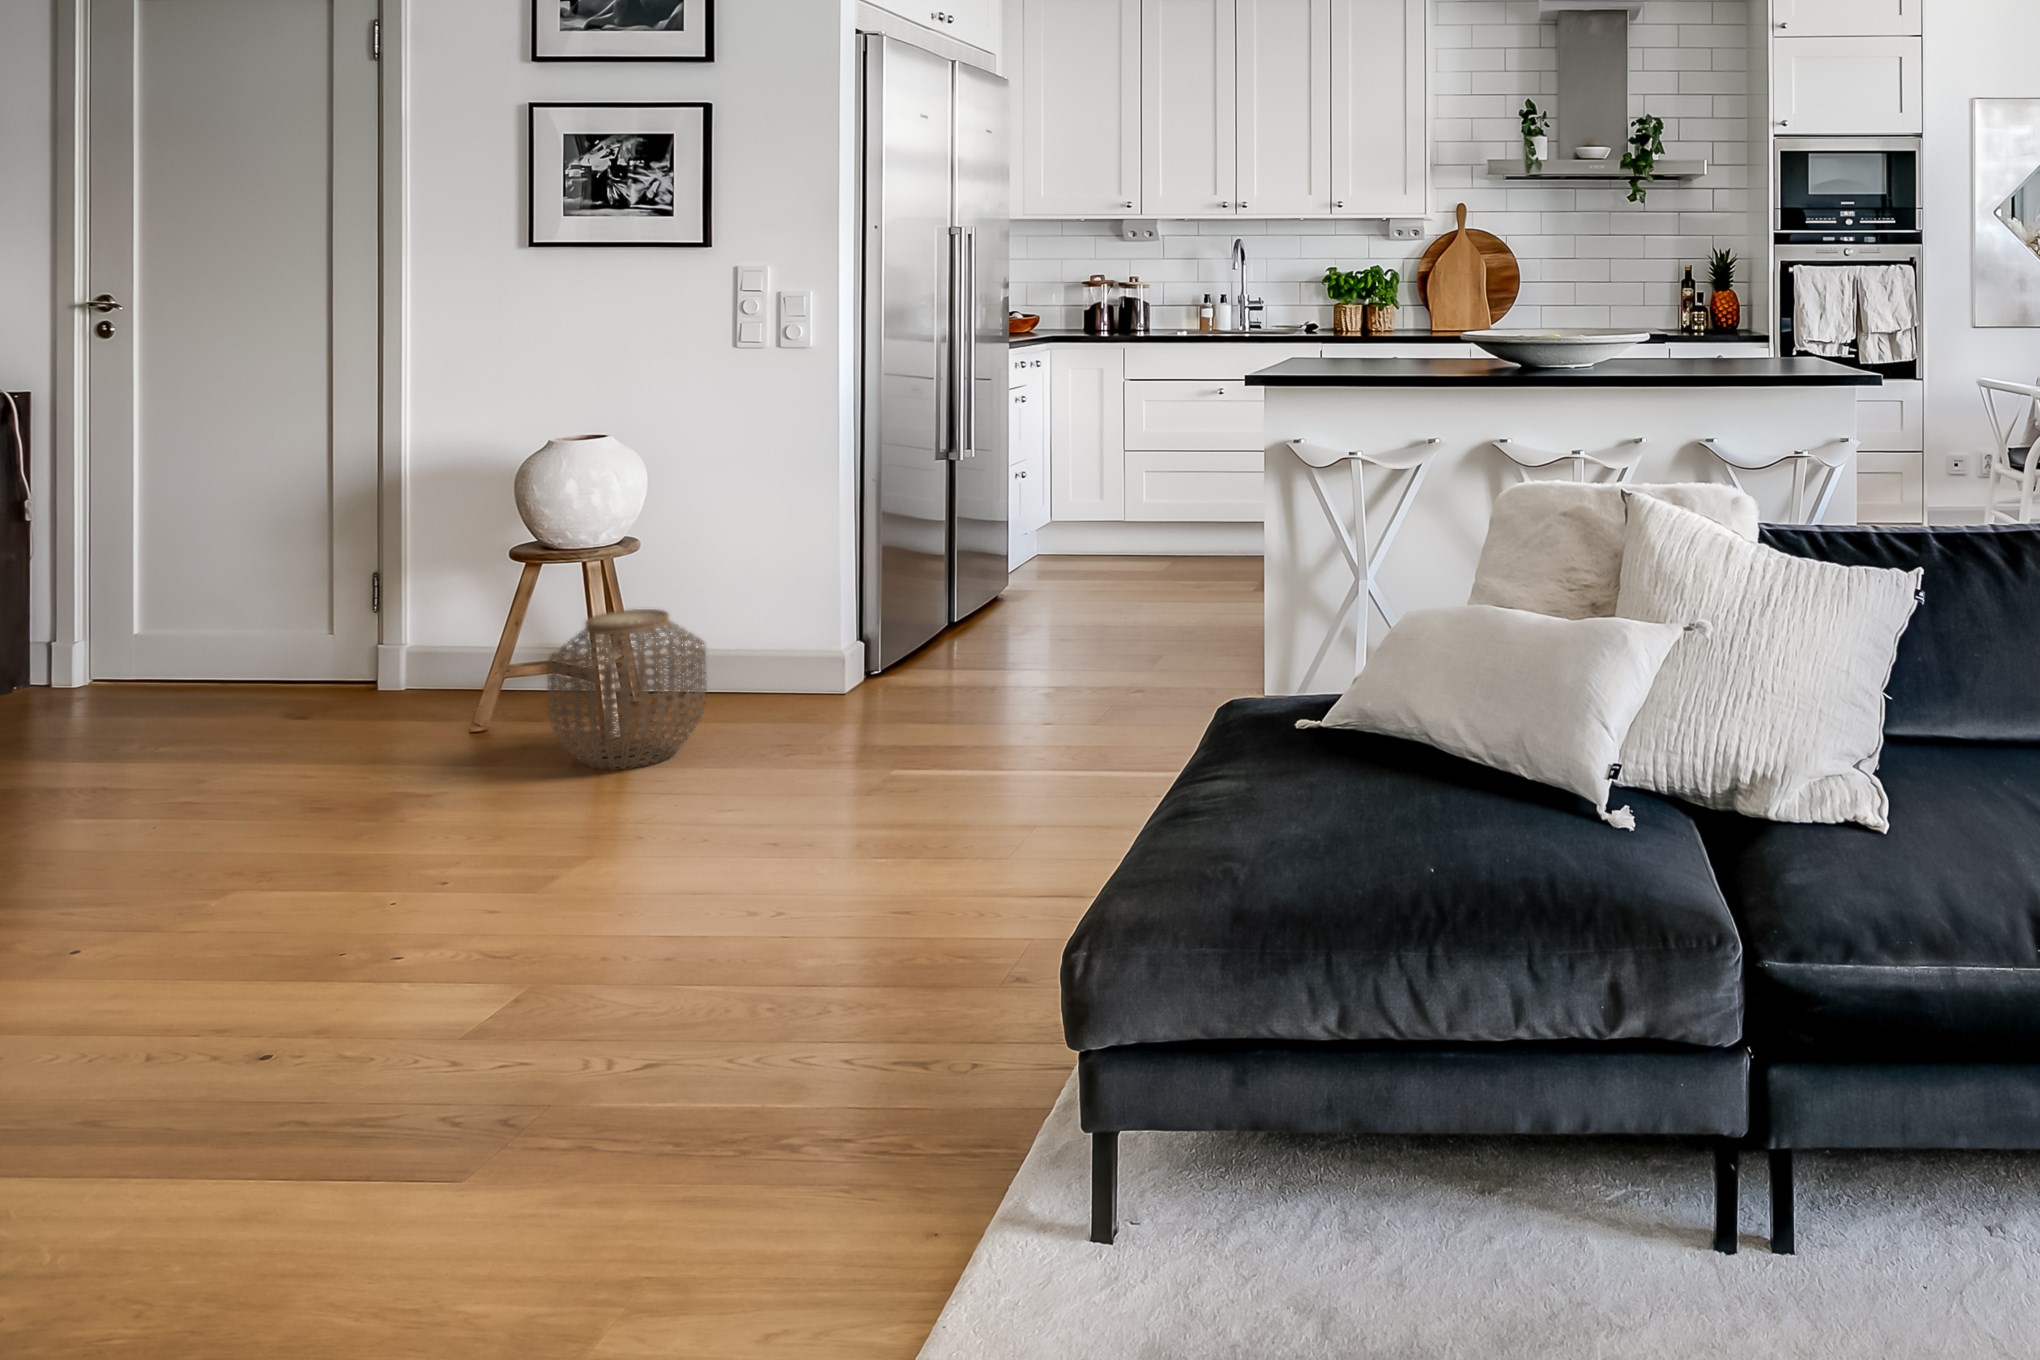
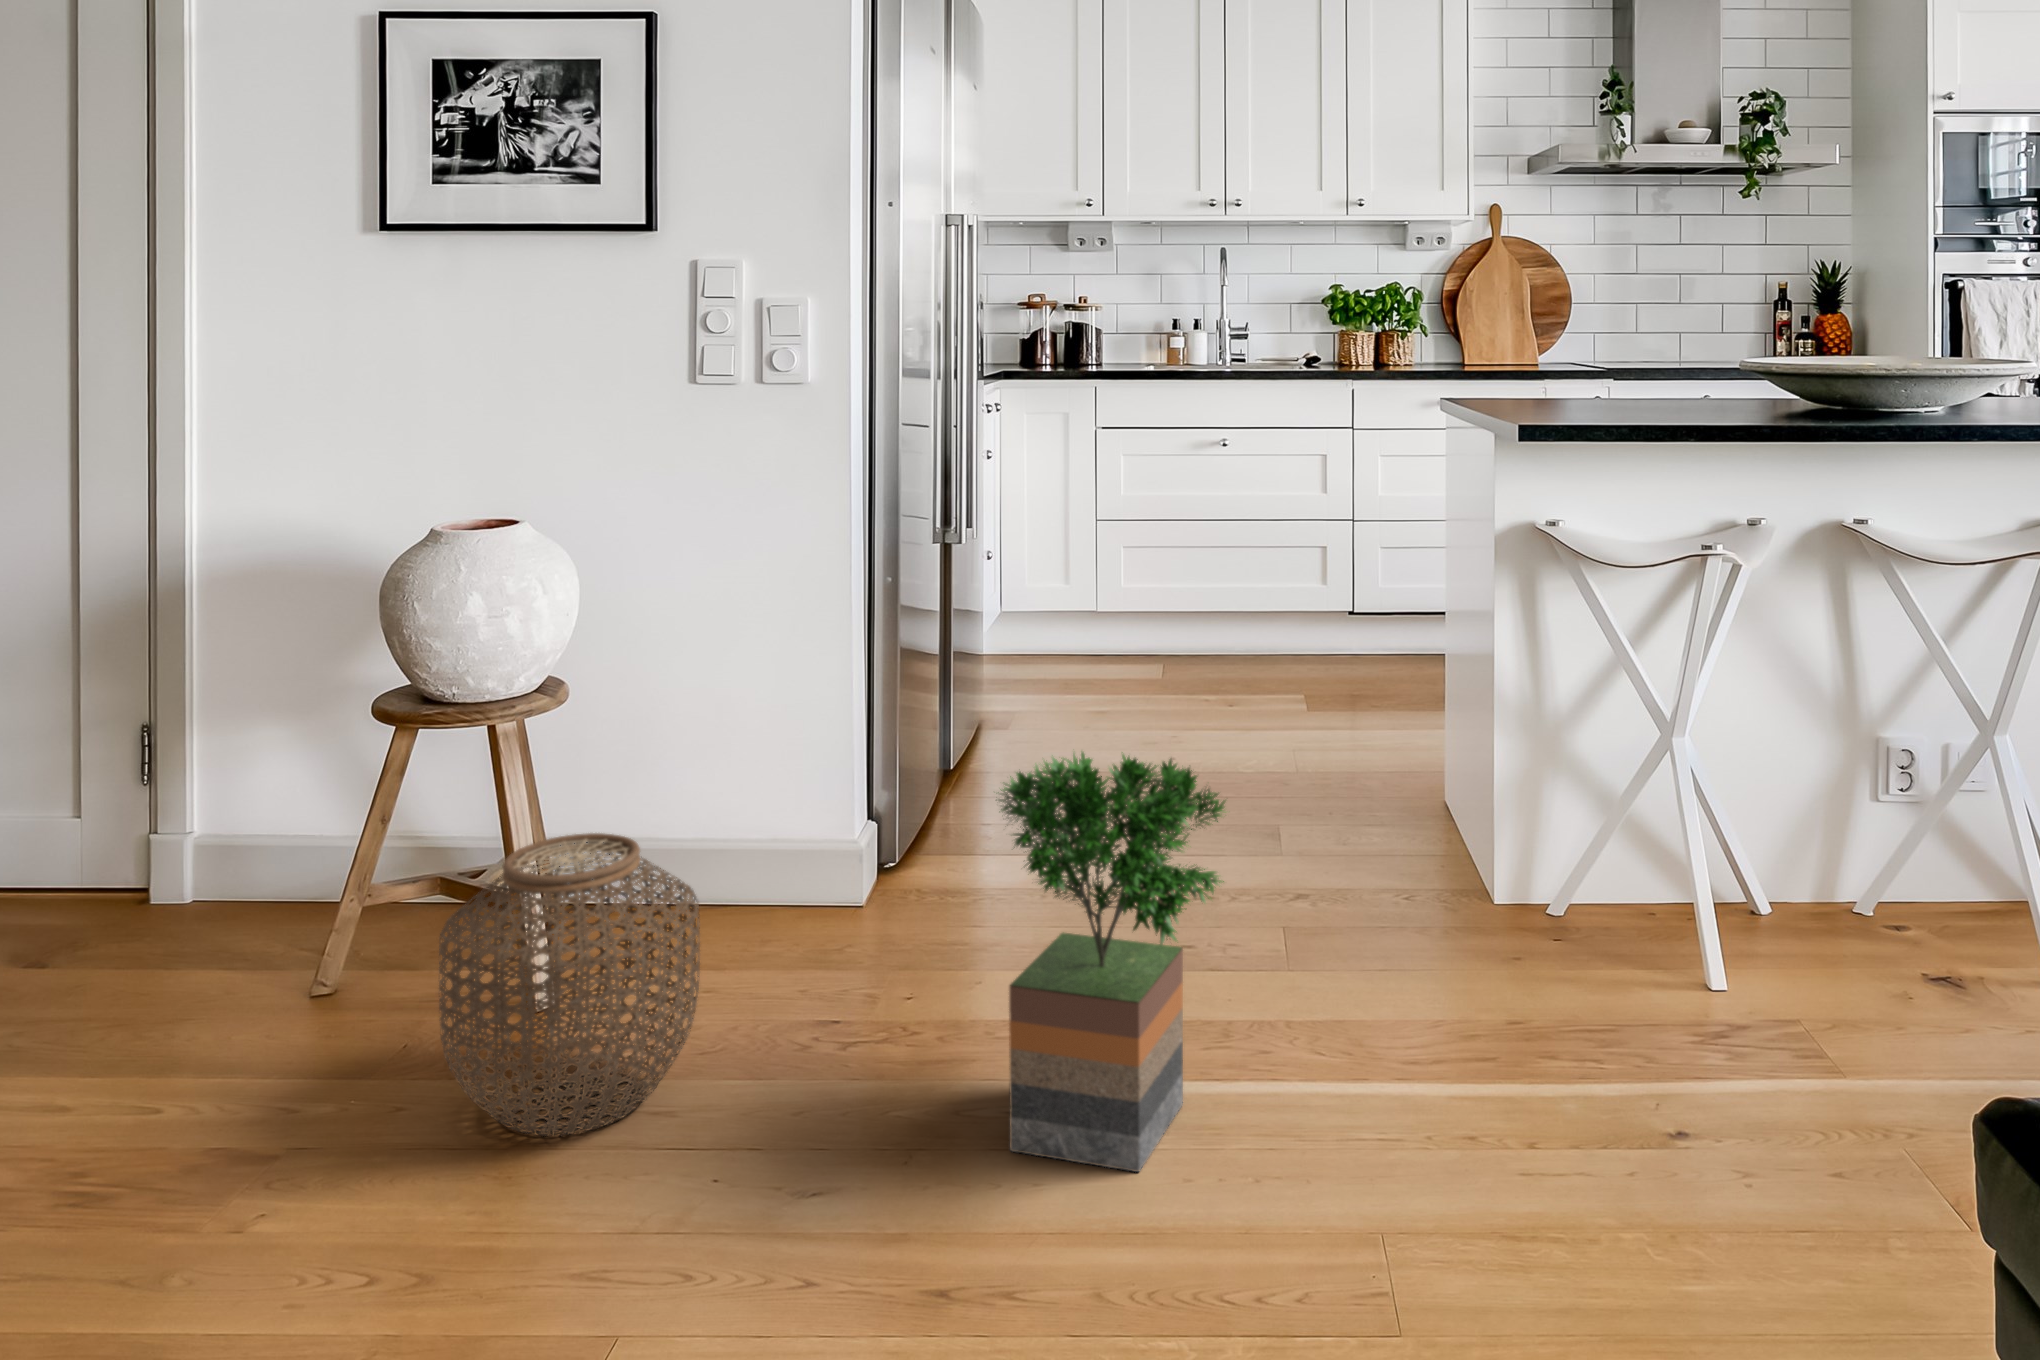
potted tree: none [860,556,1006,778] -> present [998,752,1225,1172]

